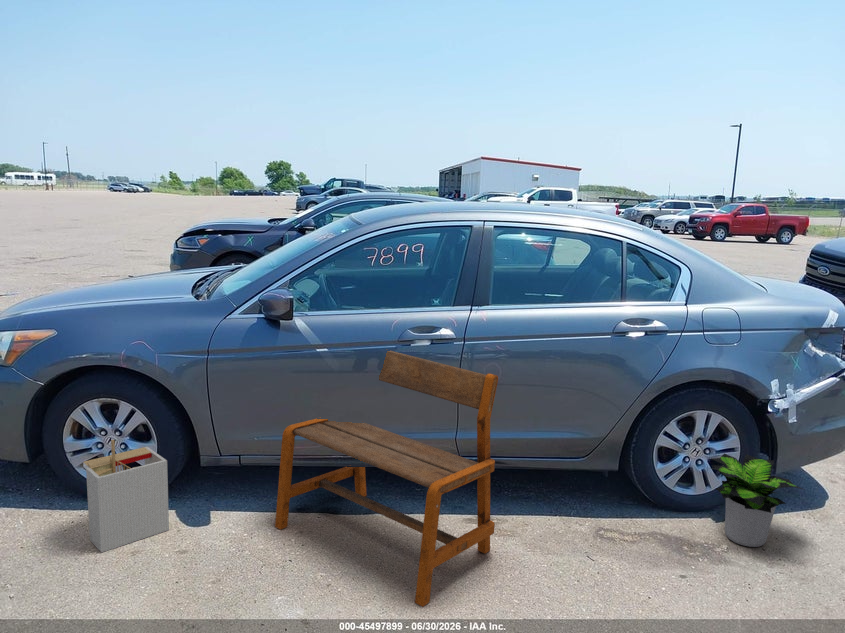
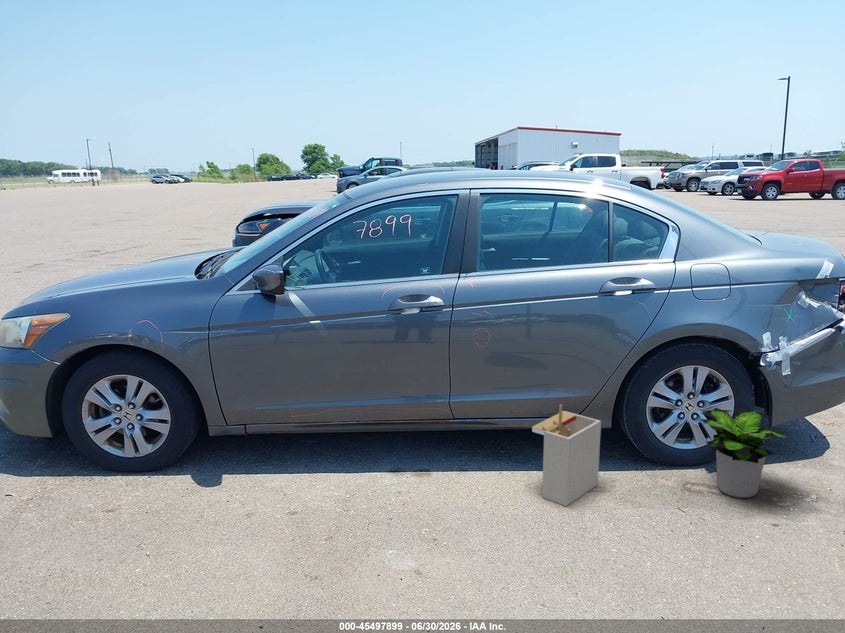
bench: present [275,351,498,607] -> none [279,312,482,557]
storage bin: present [83,440,169,552] -> present [532,404,601,506]

